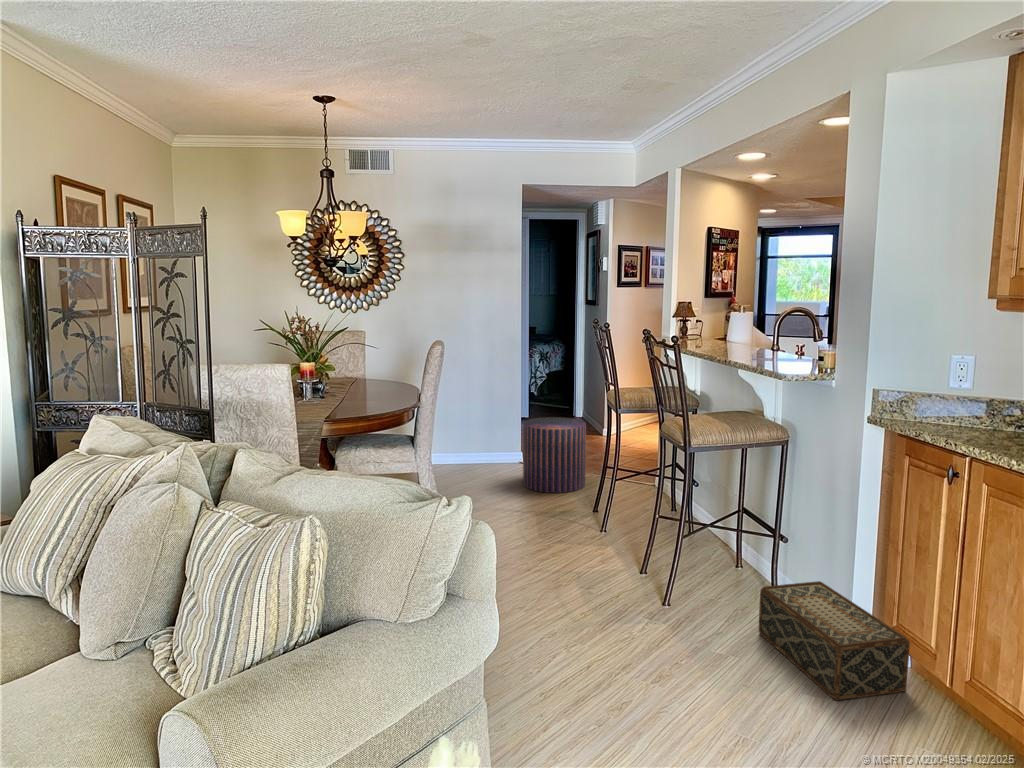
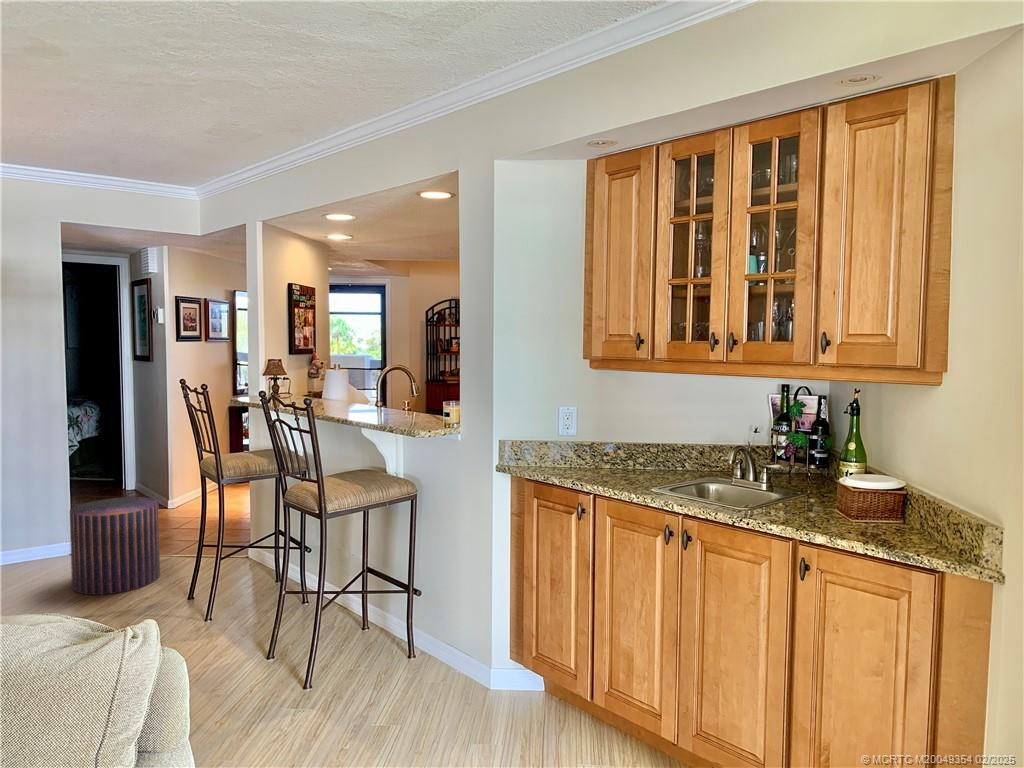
woven basket: present [759,581,910,700] -> none [410,629,551,748]

